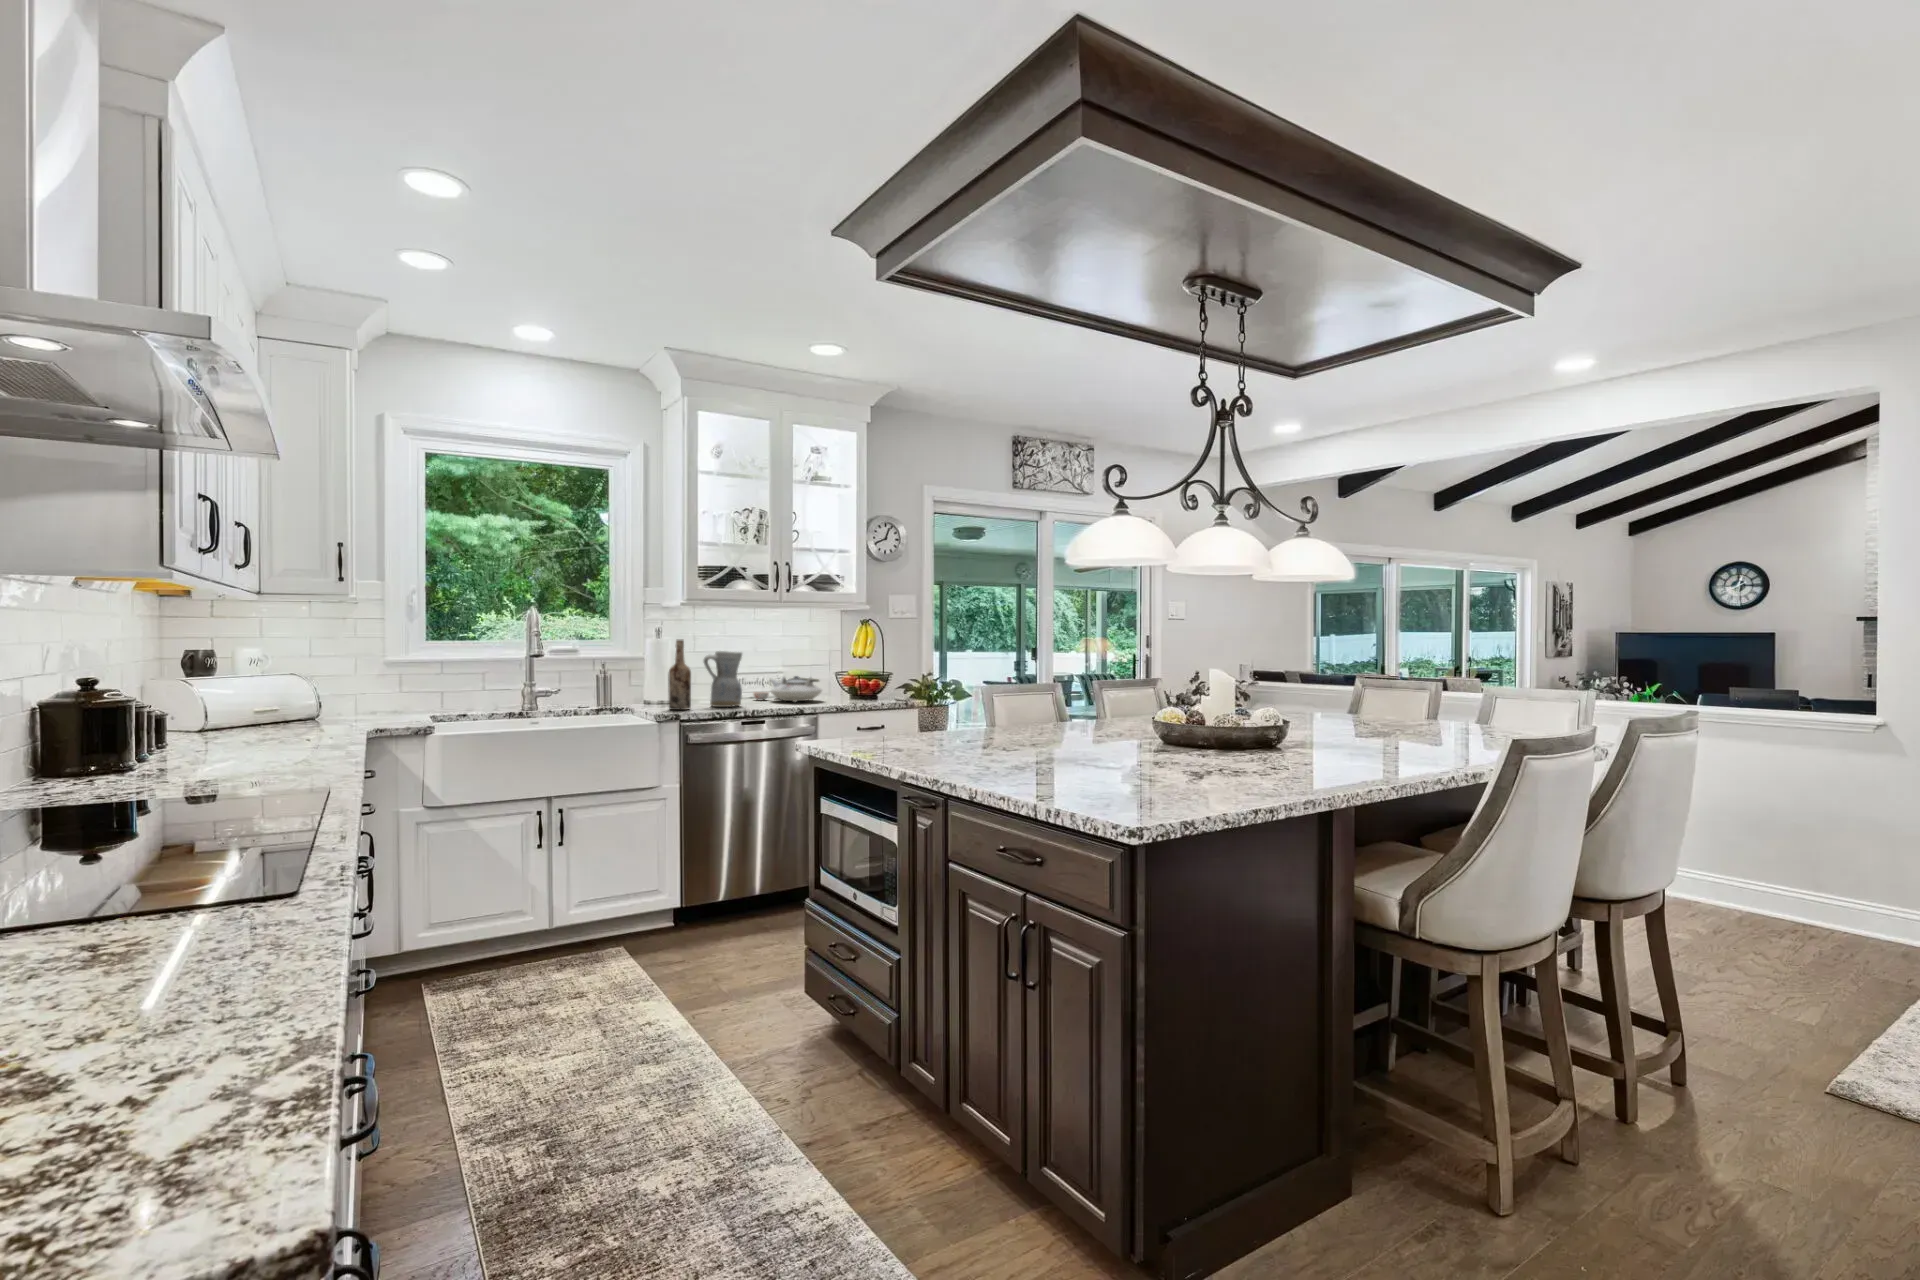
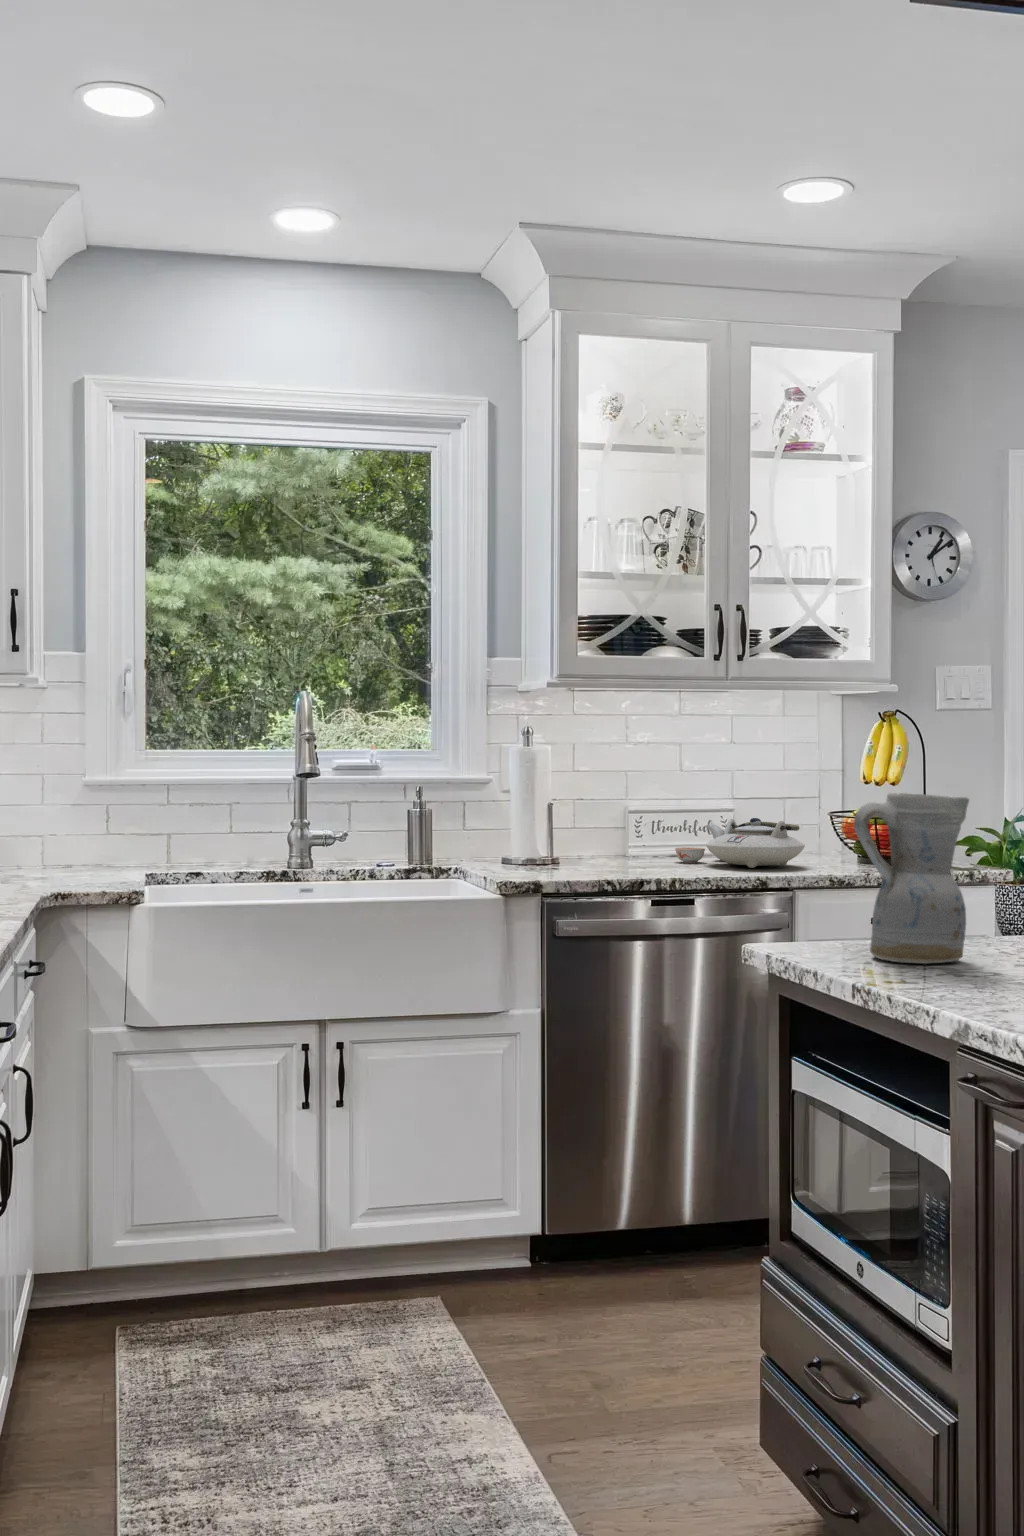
wine bottle: present [668,639,691,710] -> none [522,747,561,876]
ceramic pitcher: present [704,651,742,707] -> present [854,793,969,964]

